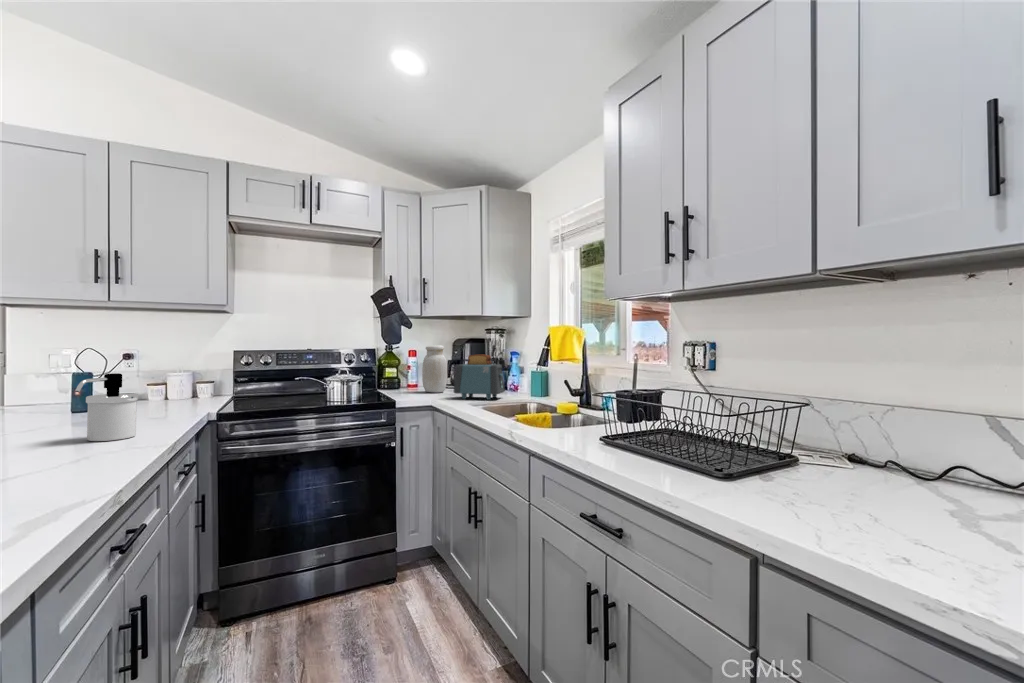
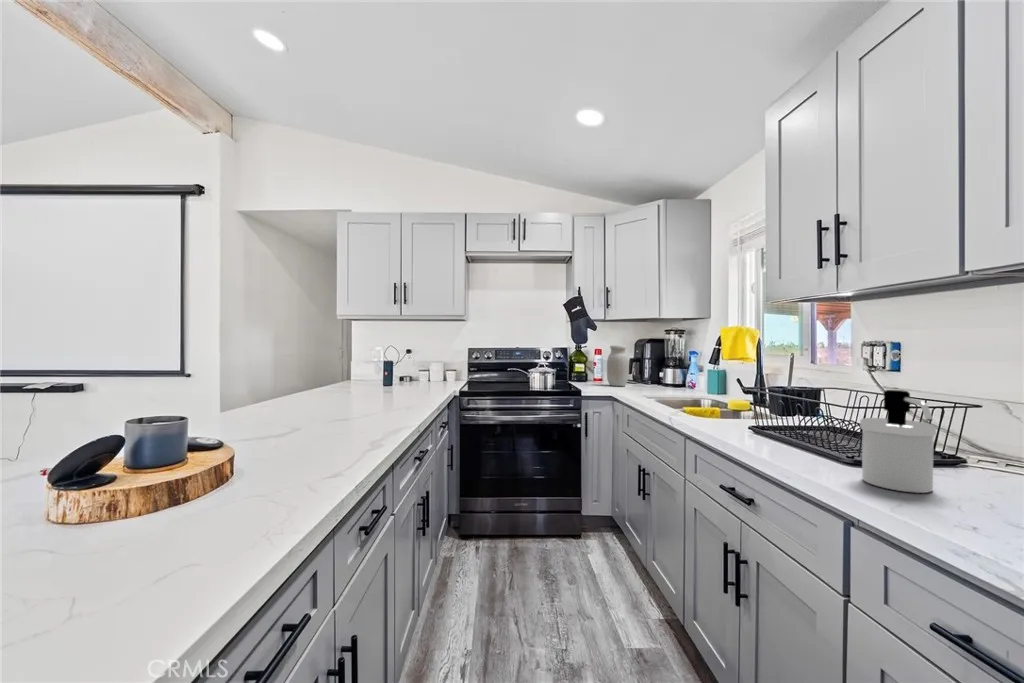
toaster: present [454,355,505,400] -> none [632,354,680,394]
soap dispenser: present [75,373,138,441] -> present [860,390,936,493]

